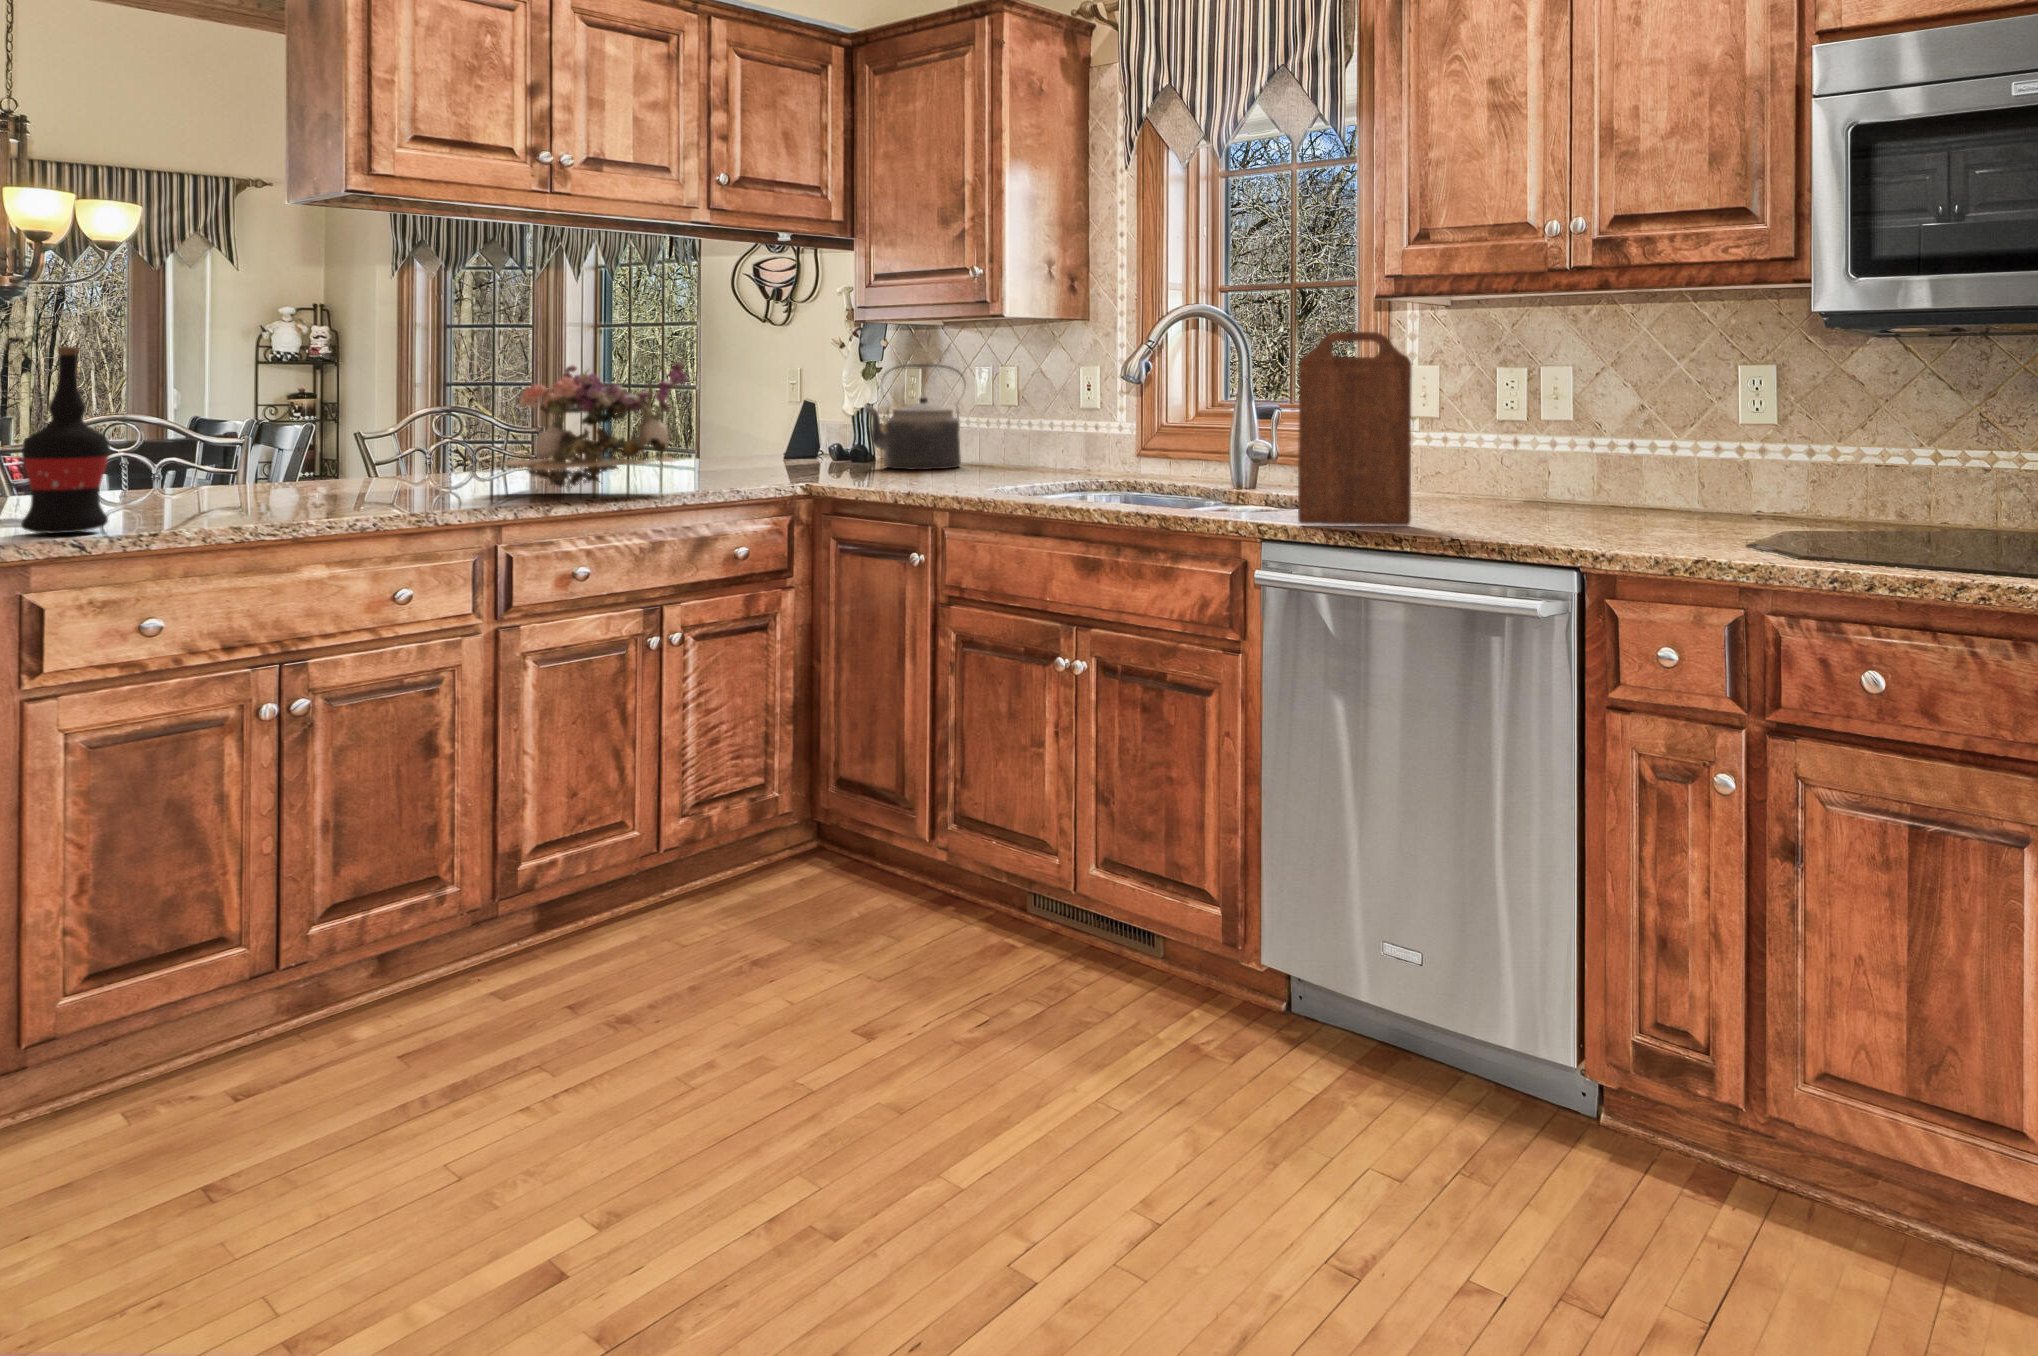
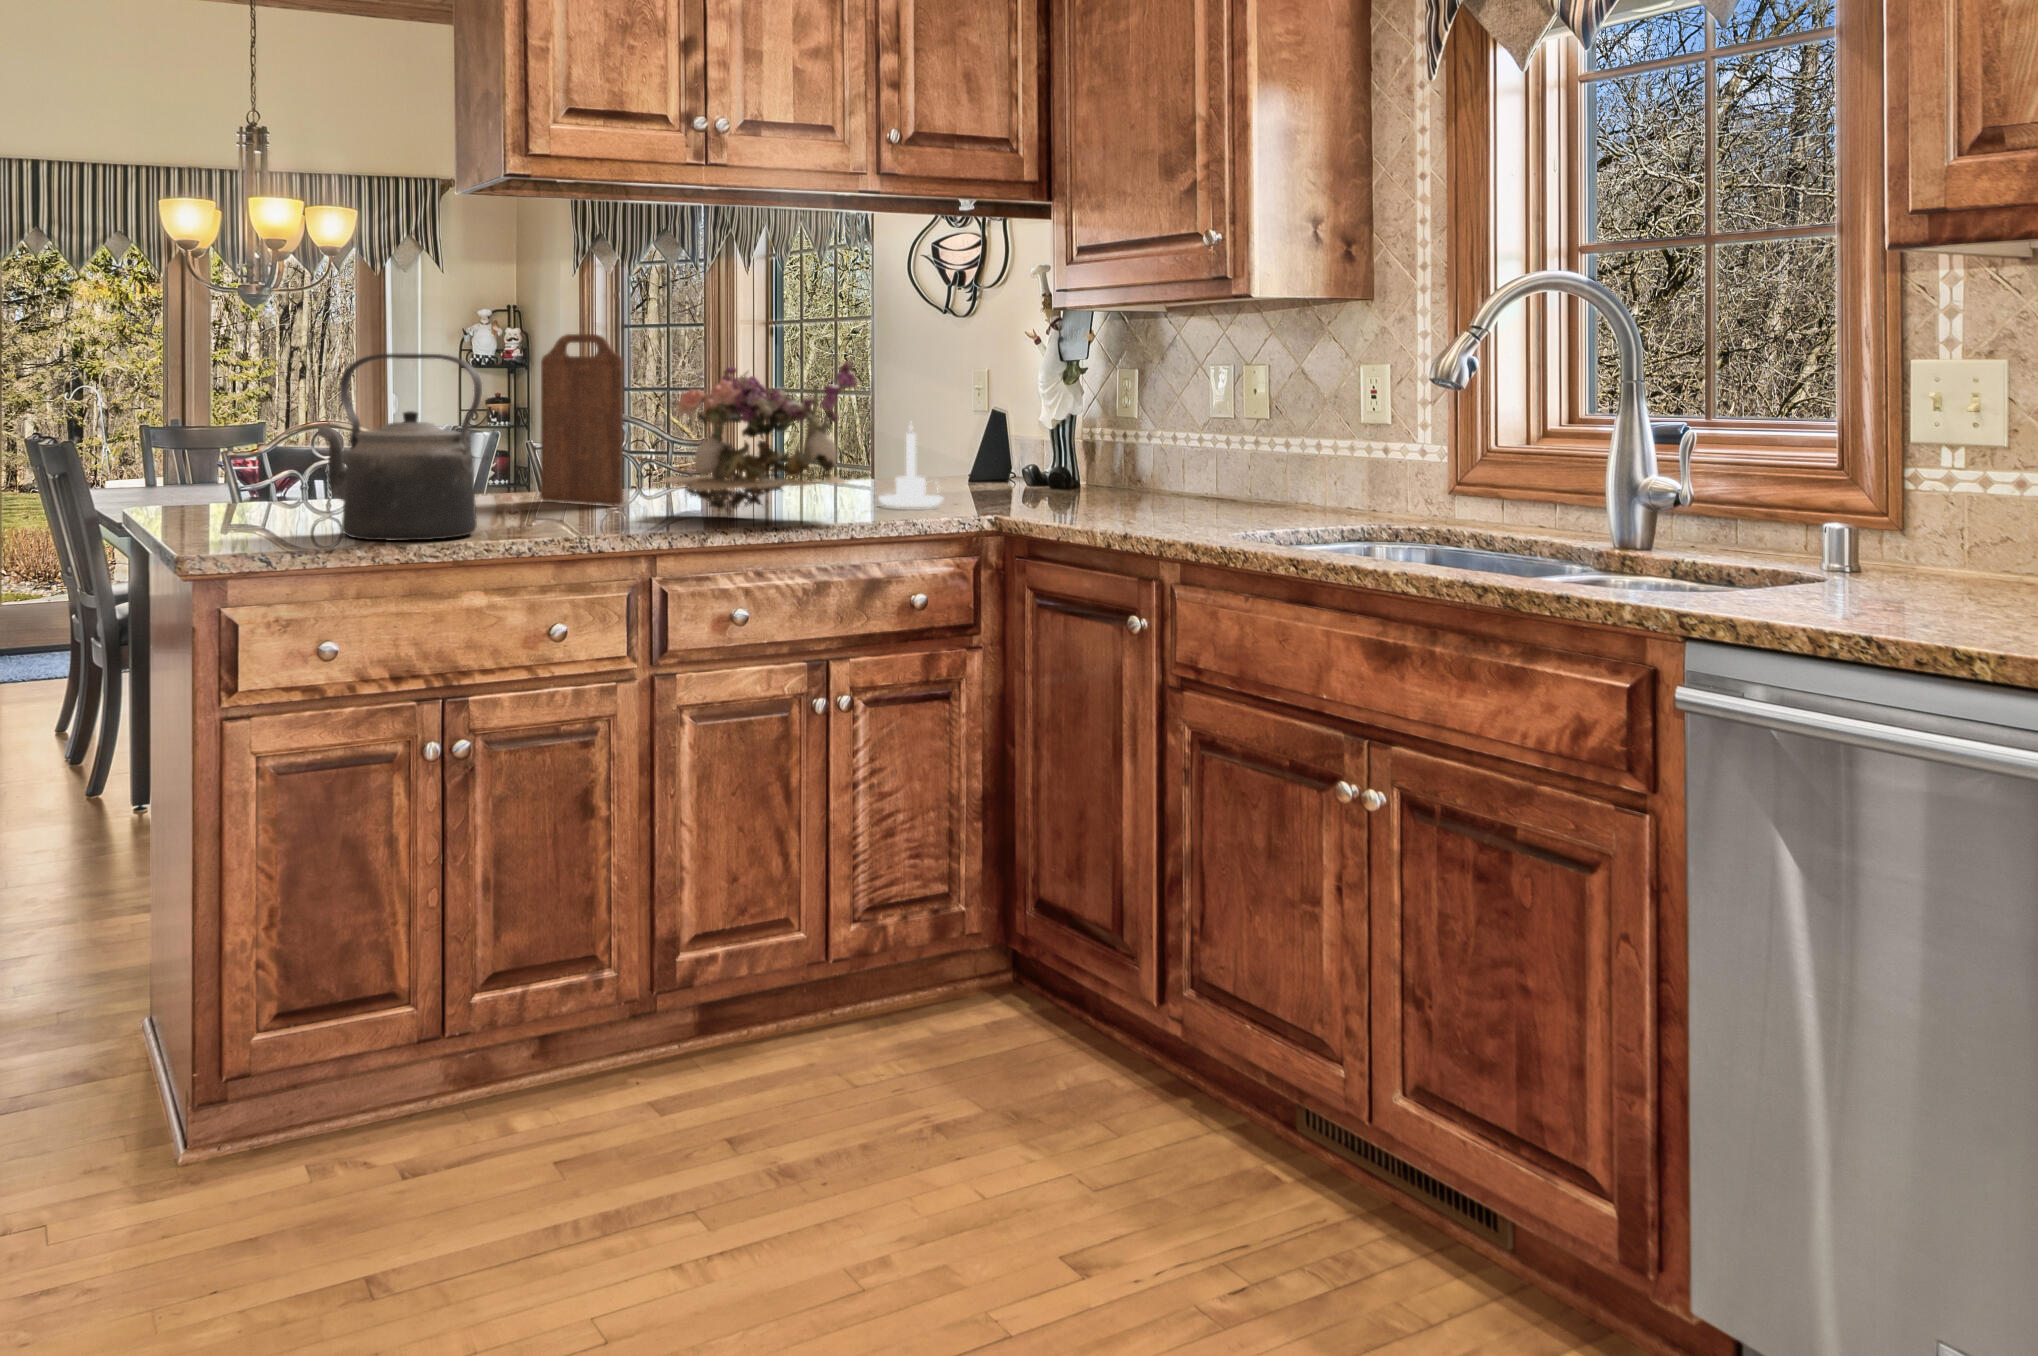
cutting board: present [1298,332,1412,526] -> present [540,334,623,505]
wine bottle: present [21,346,110,534] -> none [210,350,284,549]
kettle: present [865,364,964,470] -> present [317,354,482,540]
candle holder: none [704,411,761,481] -> present [878,425,943,507]

